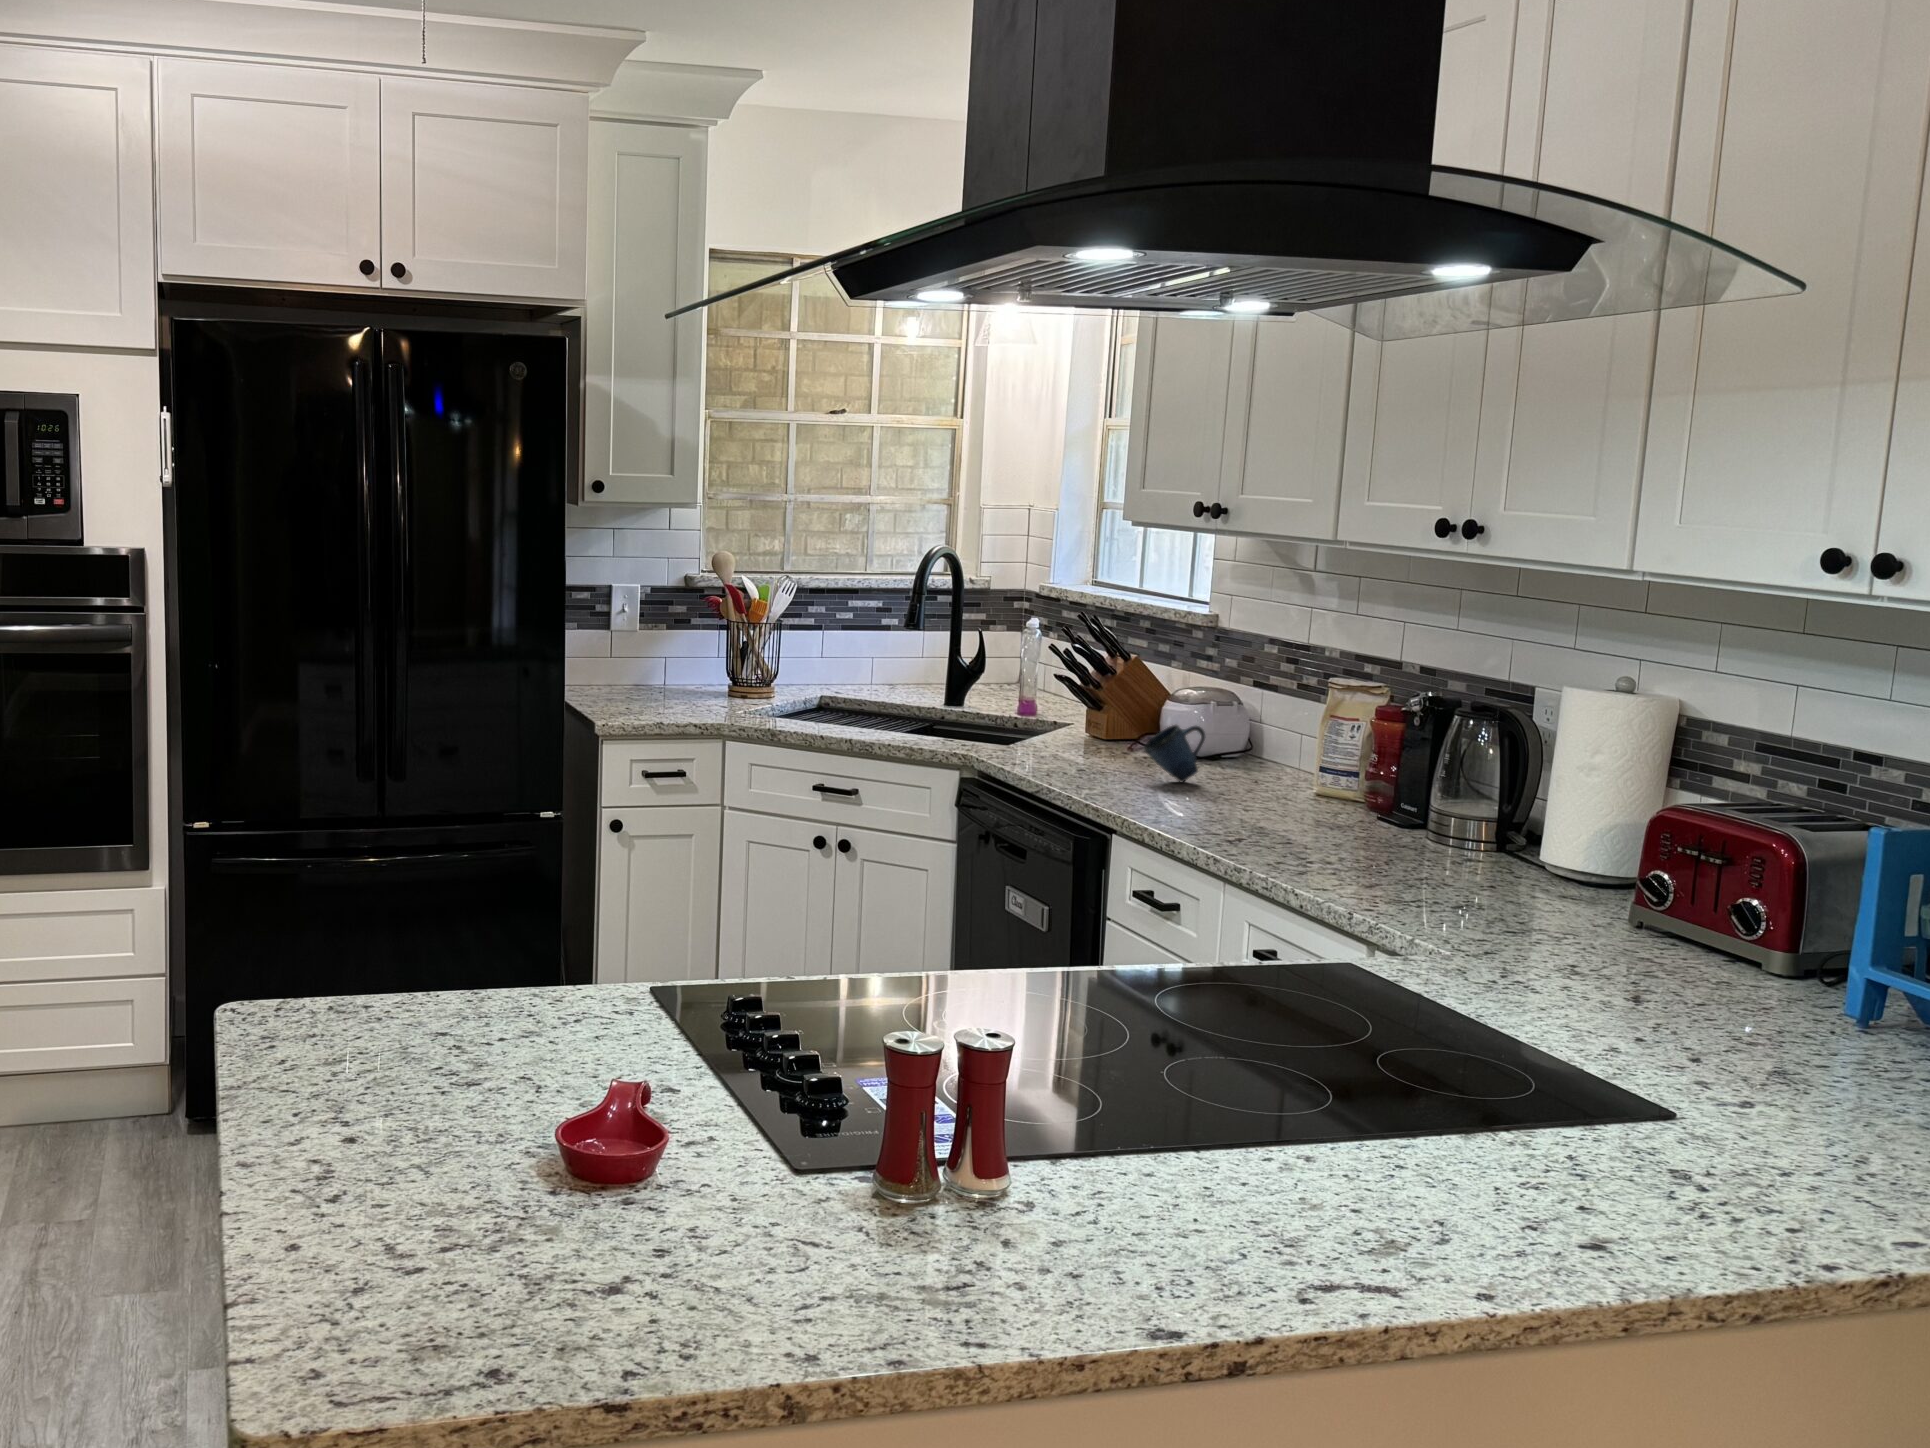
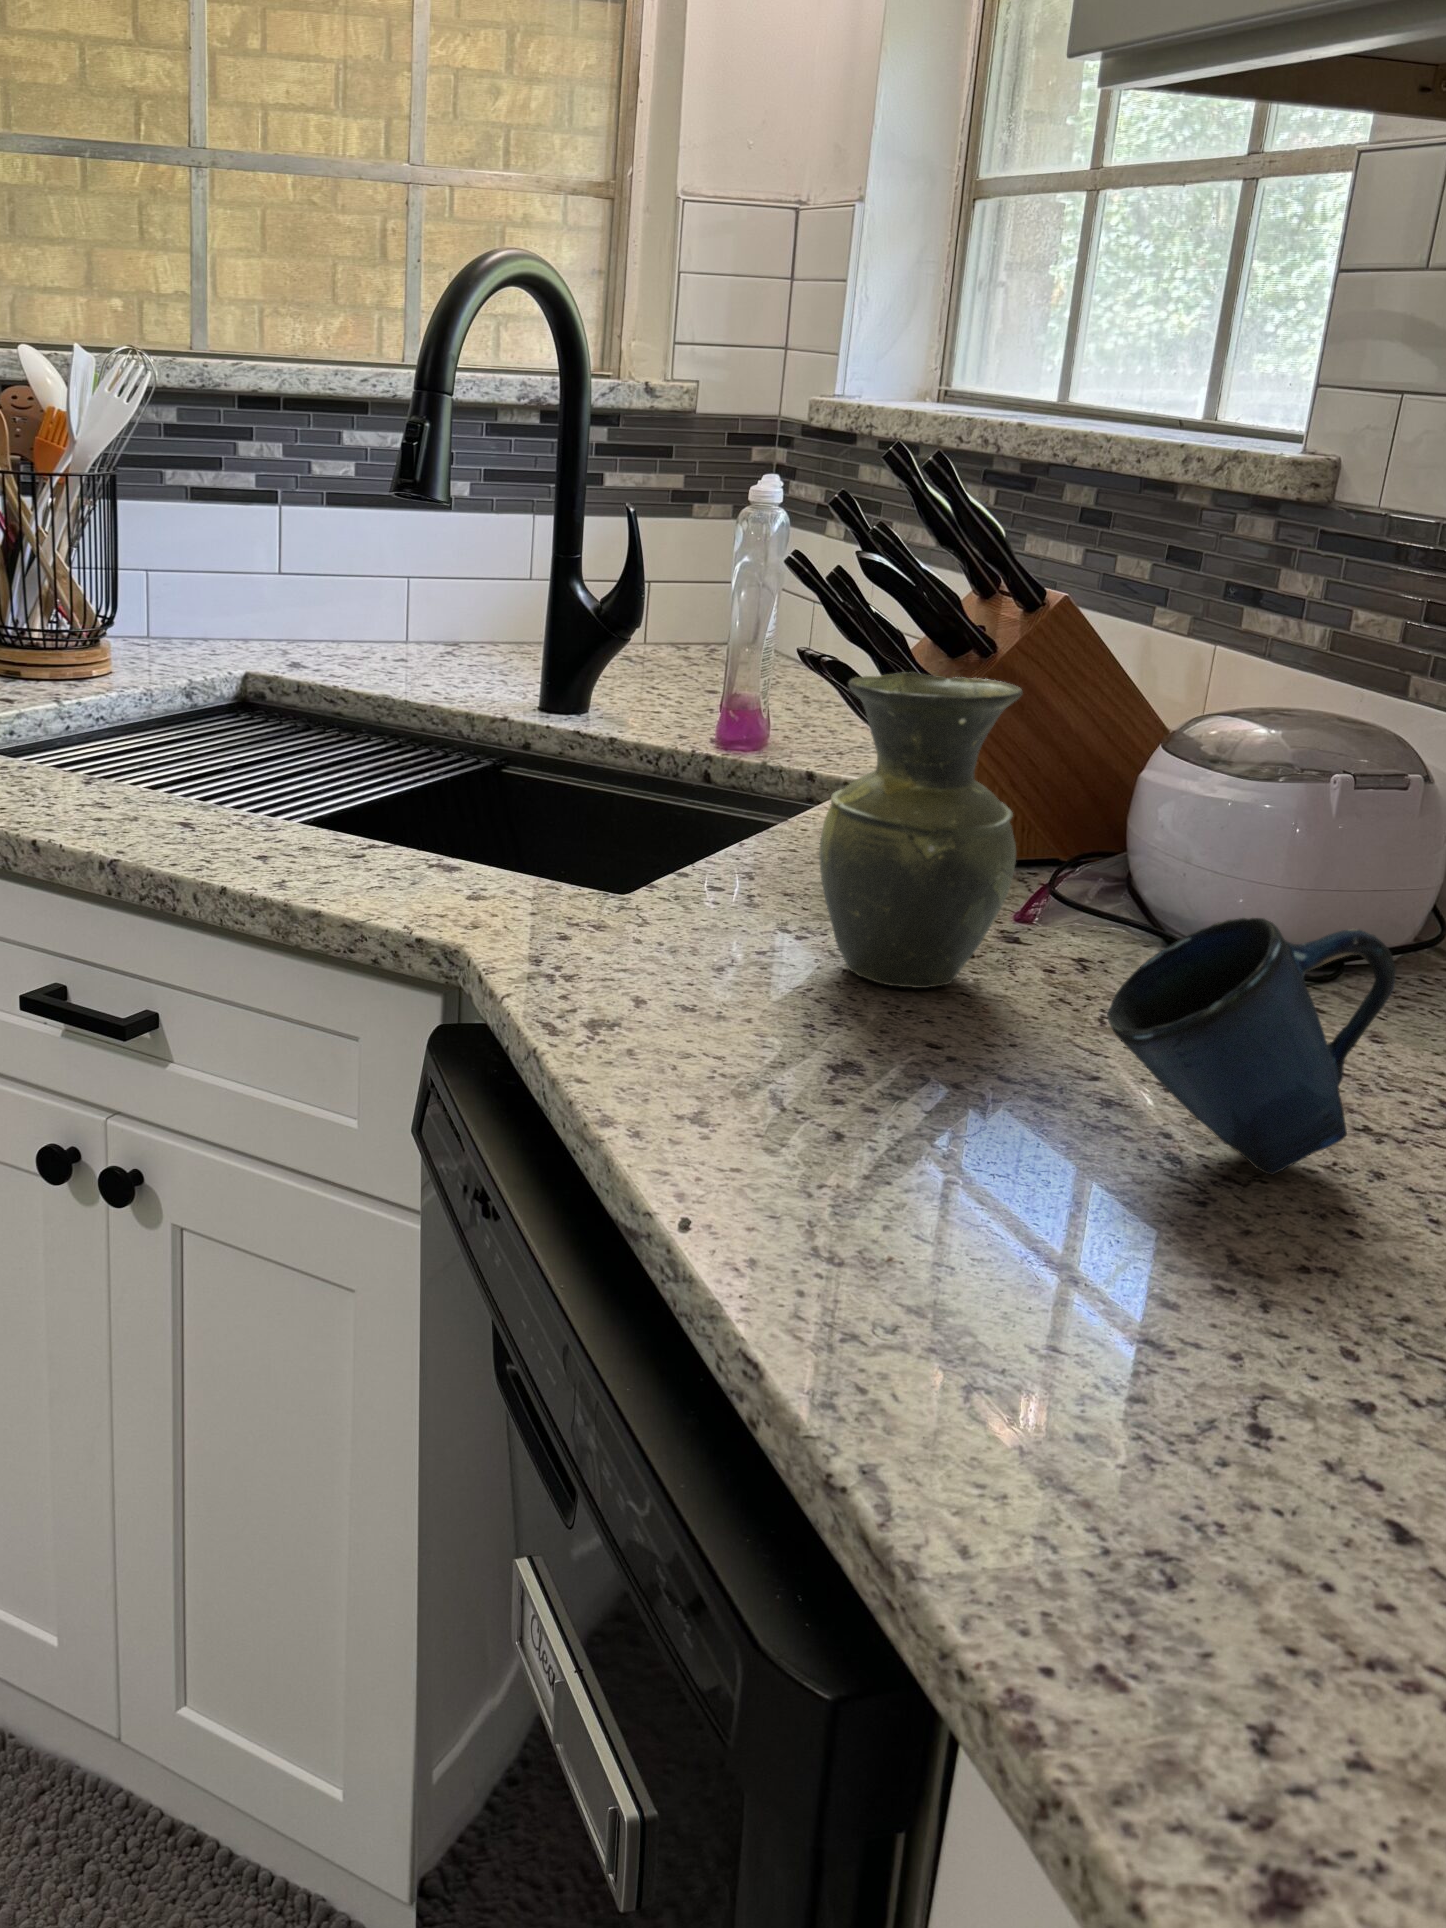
vase: none [1070,677,1123,760] -> present [819,672,1022,988]

